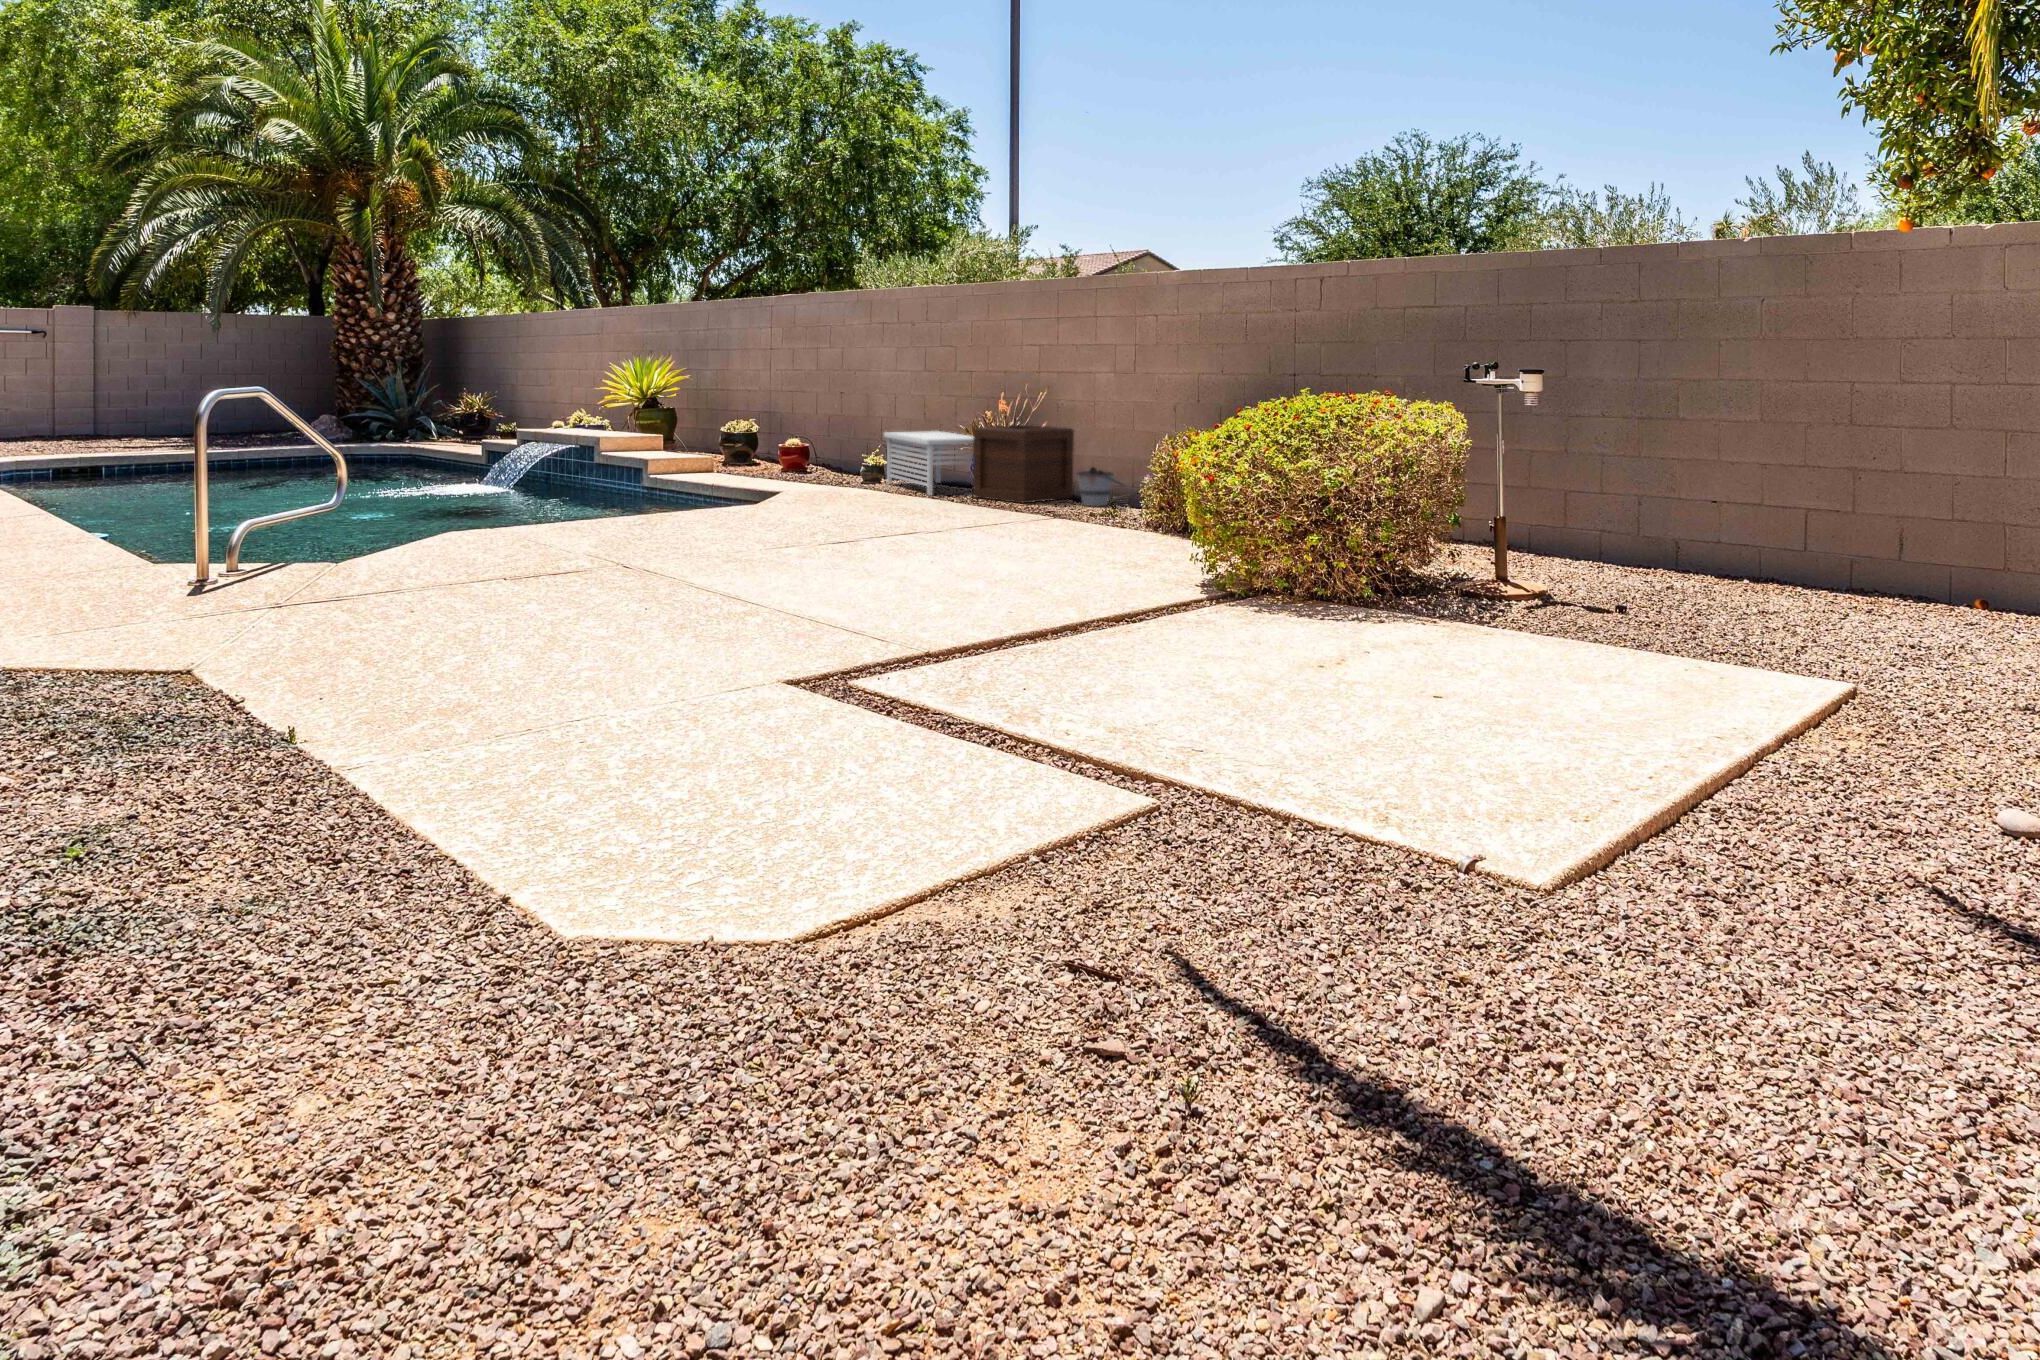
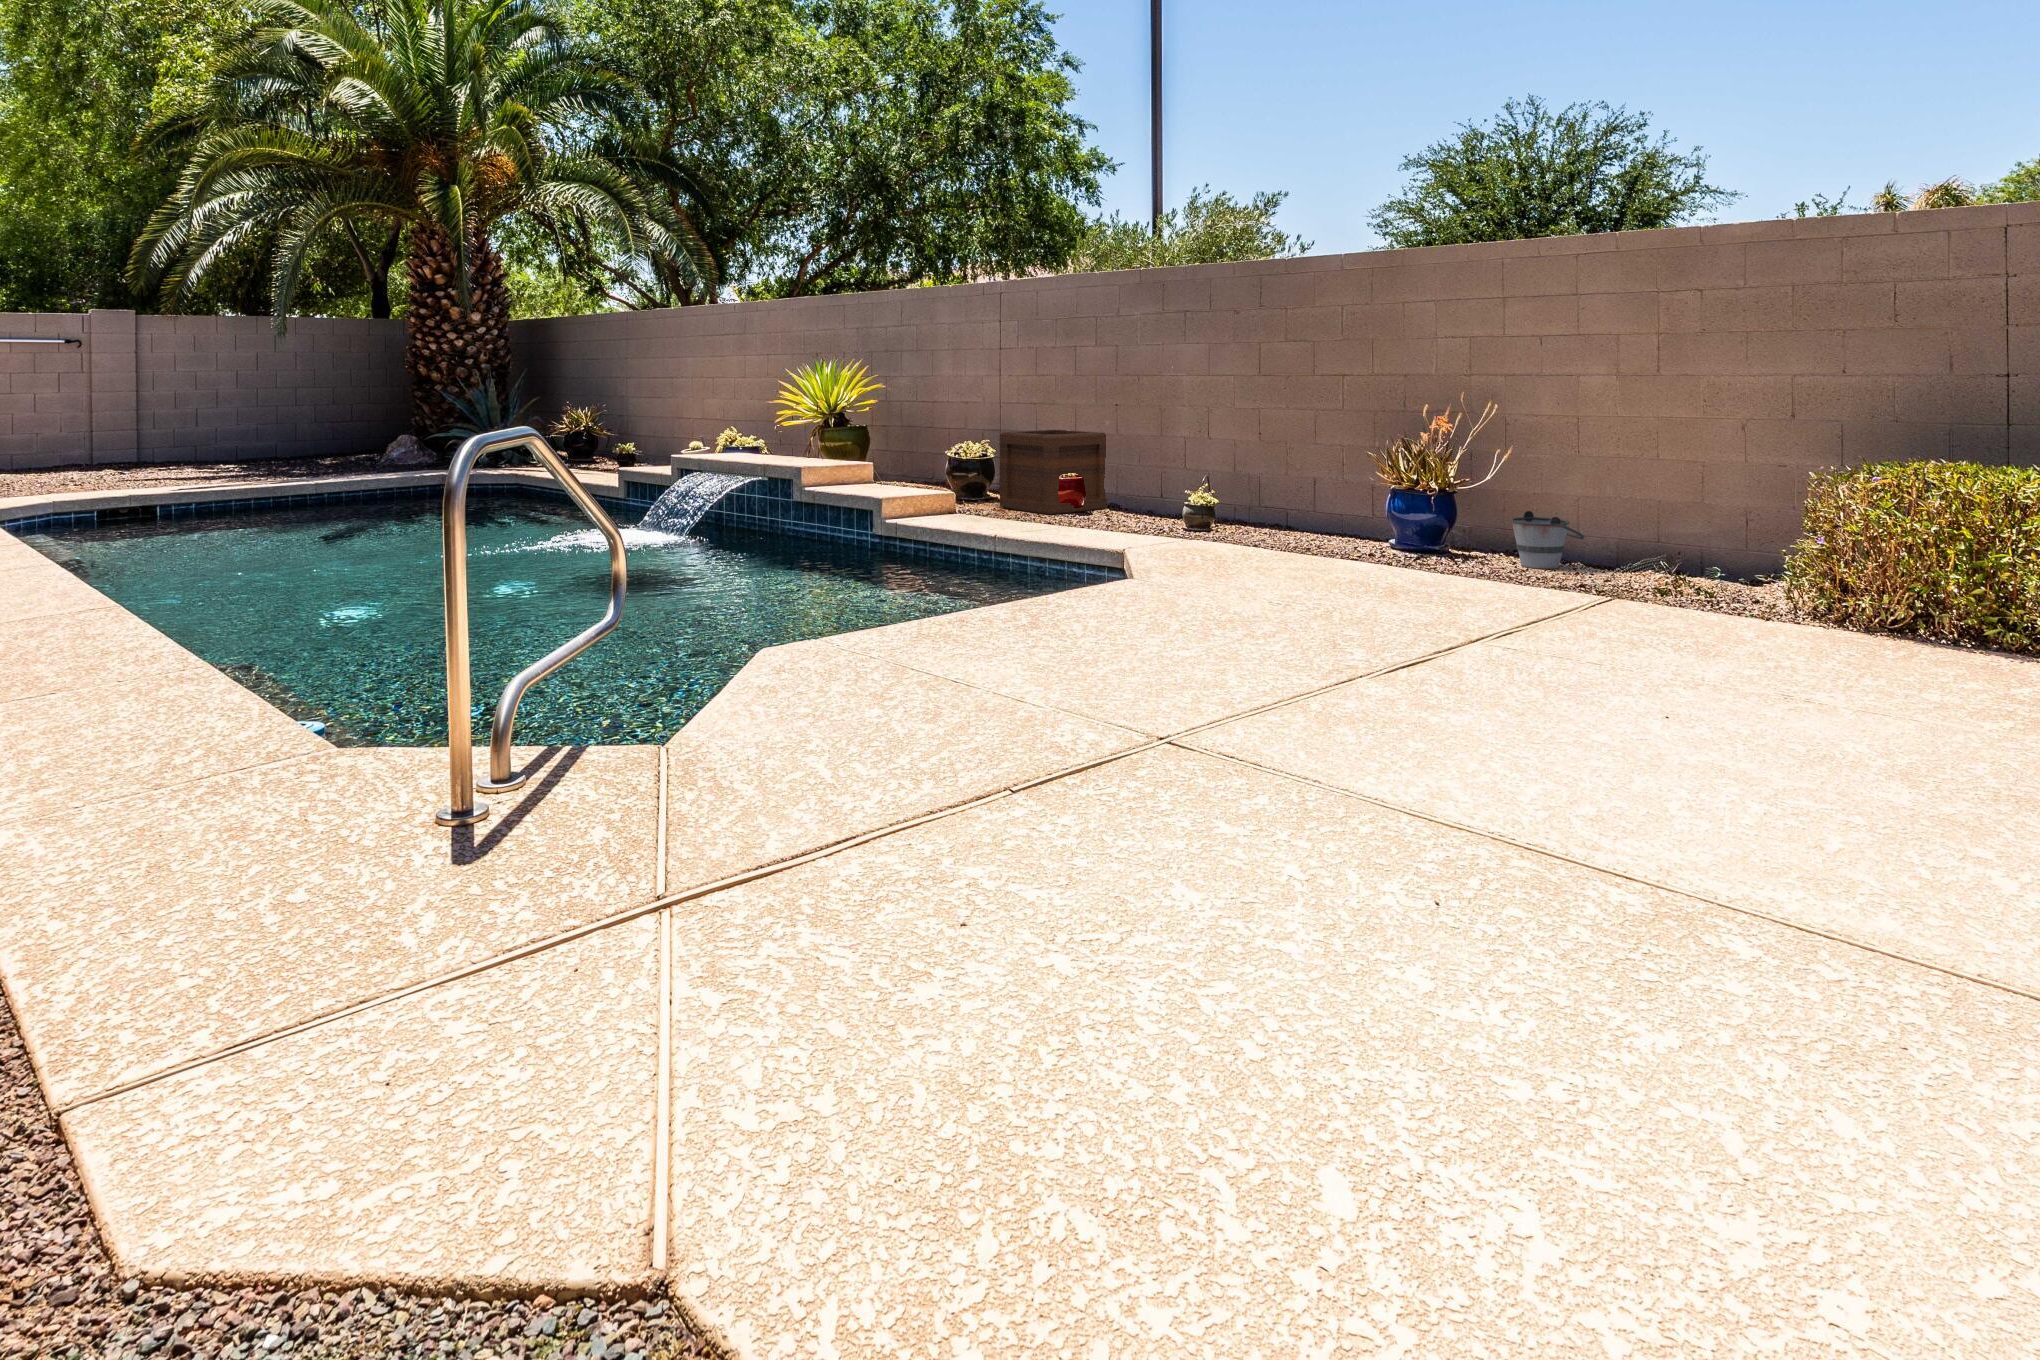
wooden crate: present [973,425,1074,503] -> present [1000,429,1108,515]
storage bench: present [884,431,974,495] -> none [1178,457,1348,550]

